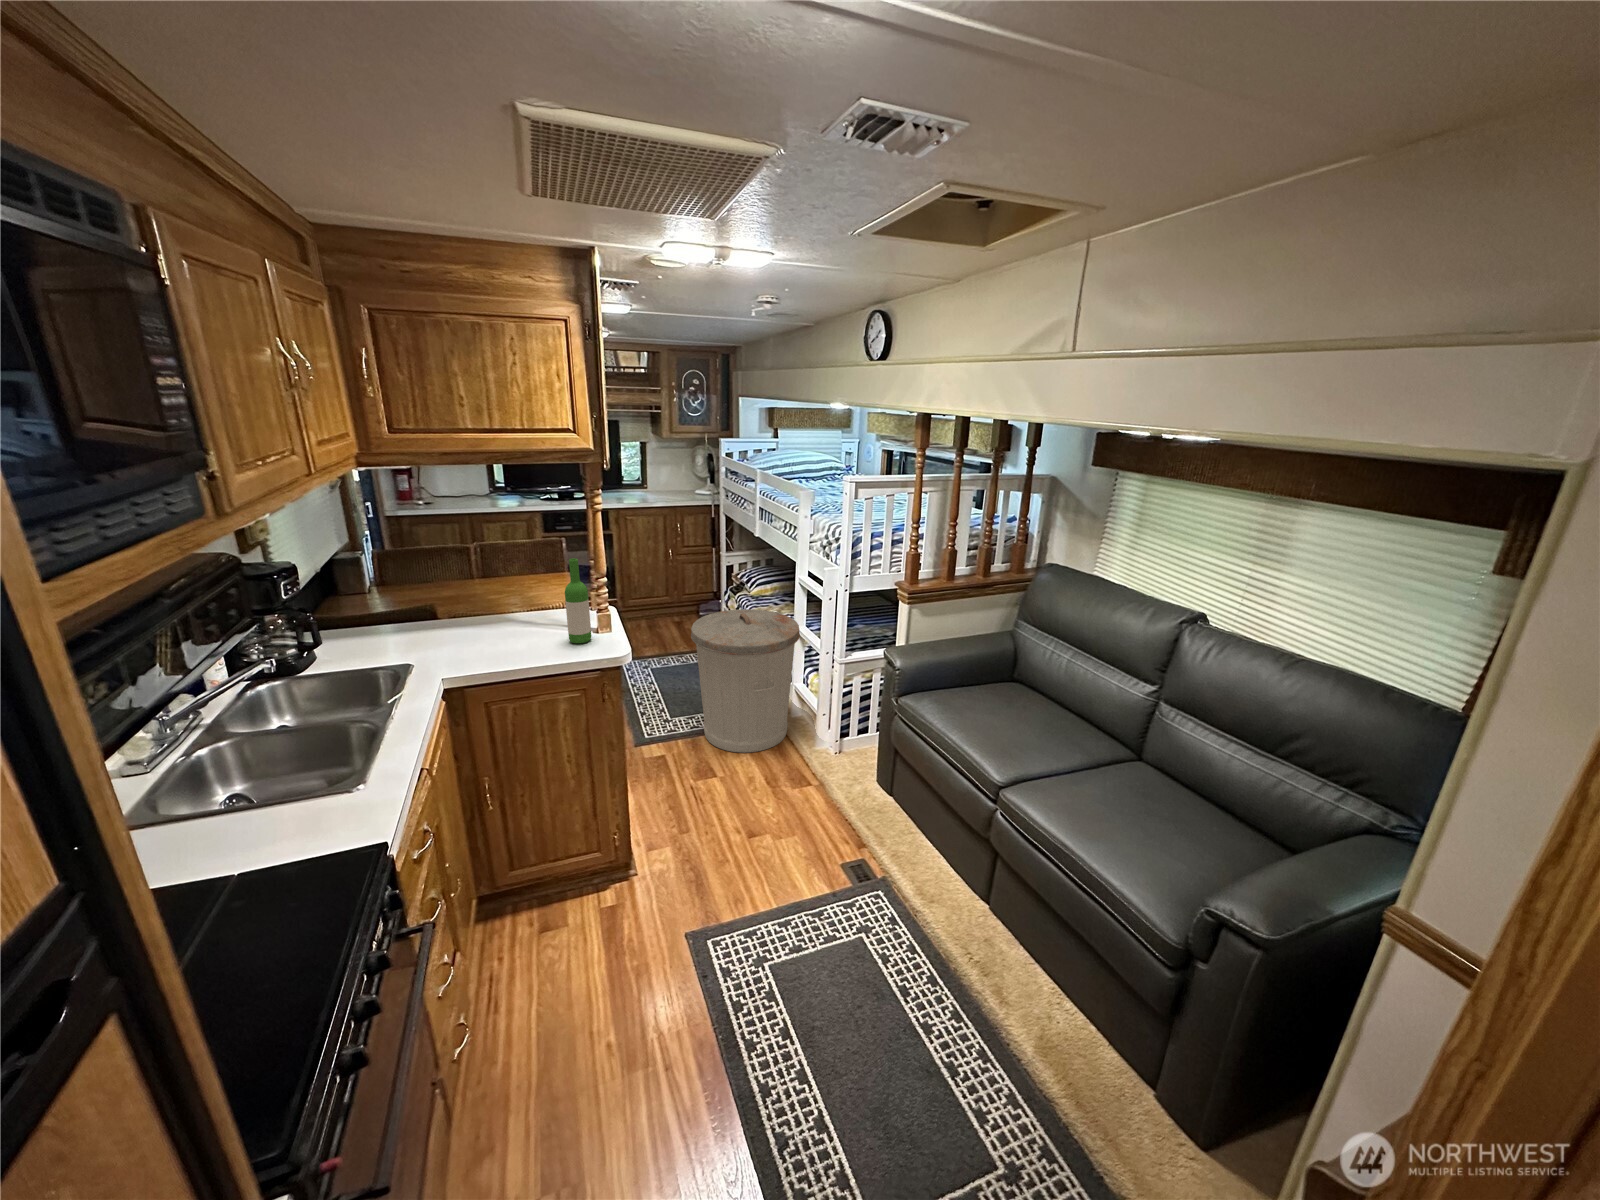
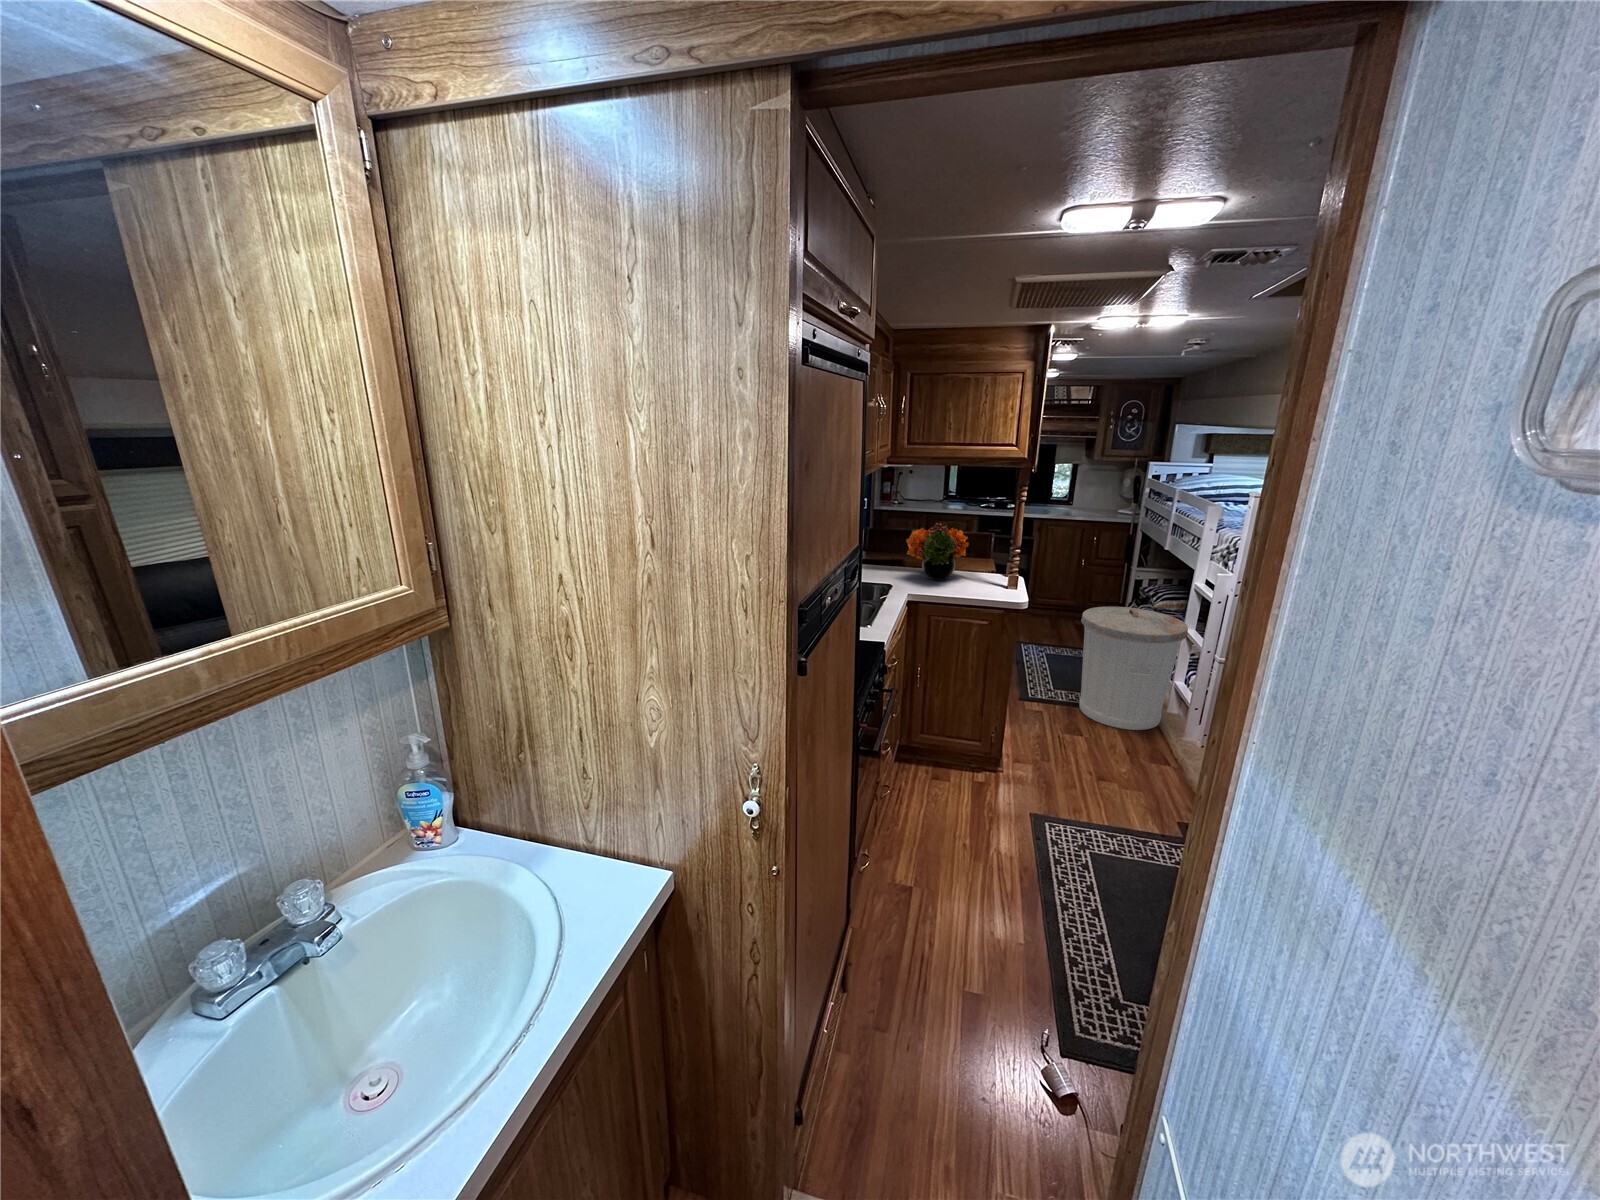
flower arrangement: none [424,550,533,636] -> present [906,523,969,580]
wine bottle: present [565,558,591,643] -> none [986,533,1004,592]

